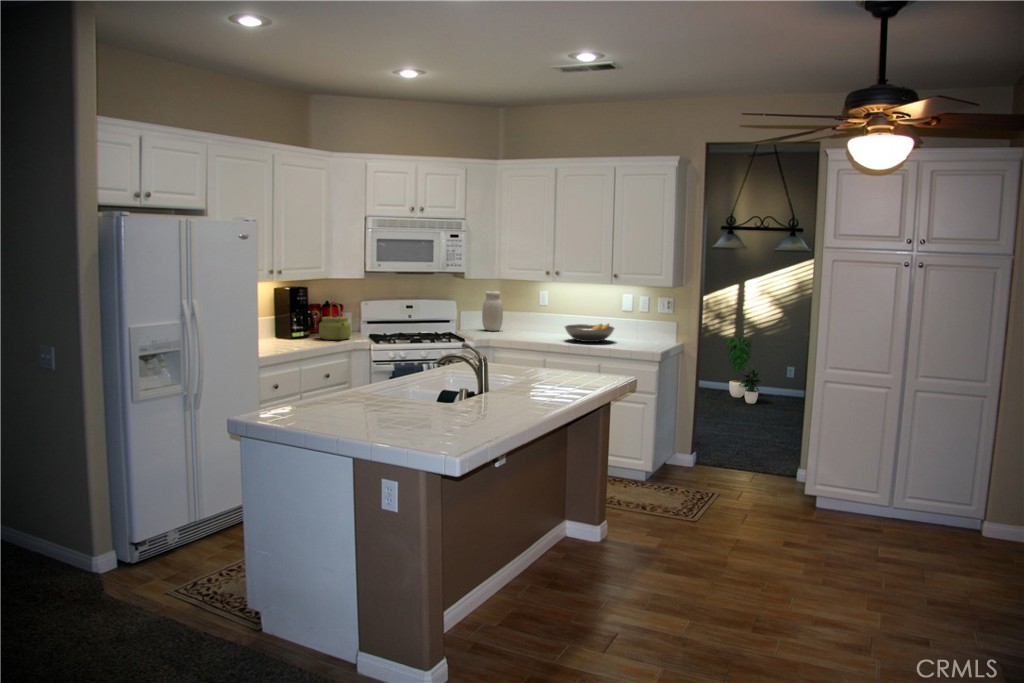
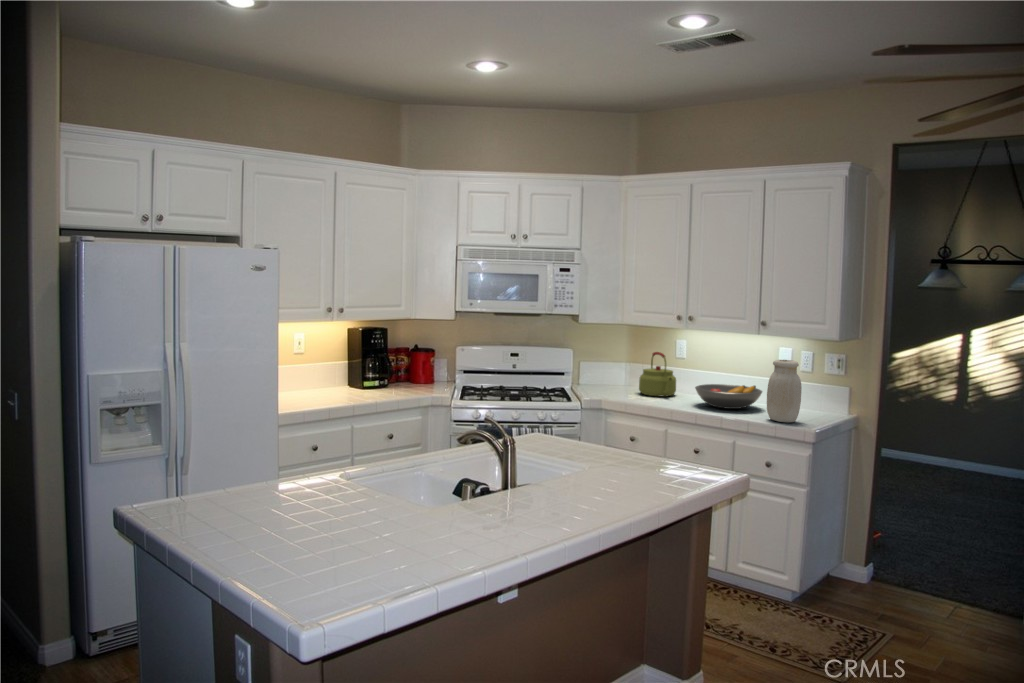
jar: present [482,291,503,331] -> present [767,360,802,422]
kettle: present [319,302,351,340] -> present [639,352,676,396]
potted plant: present [726,335,762,404] -> none [940,393,999,489]

